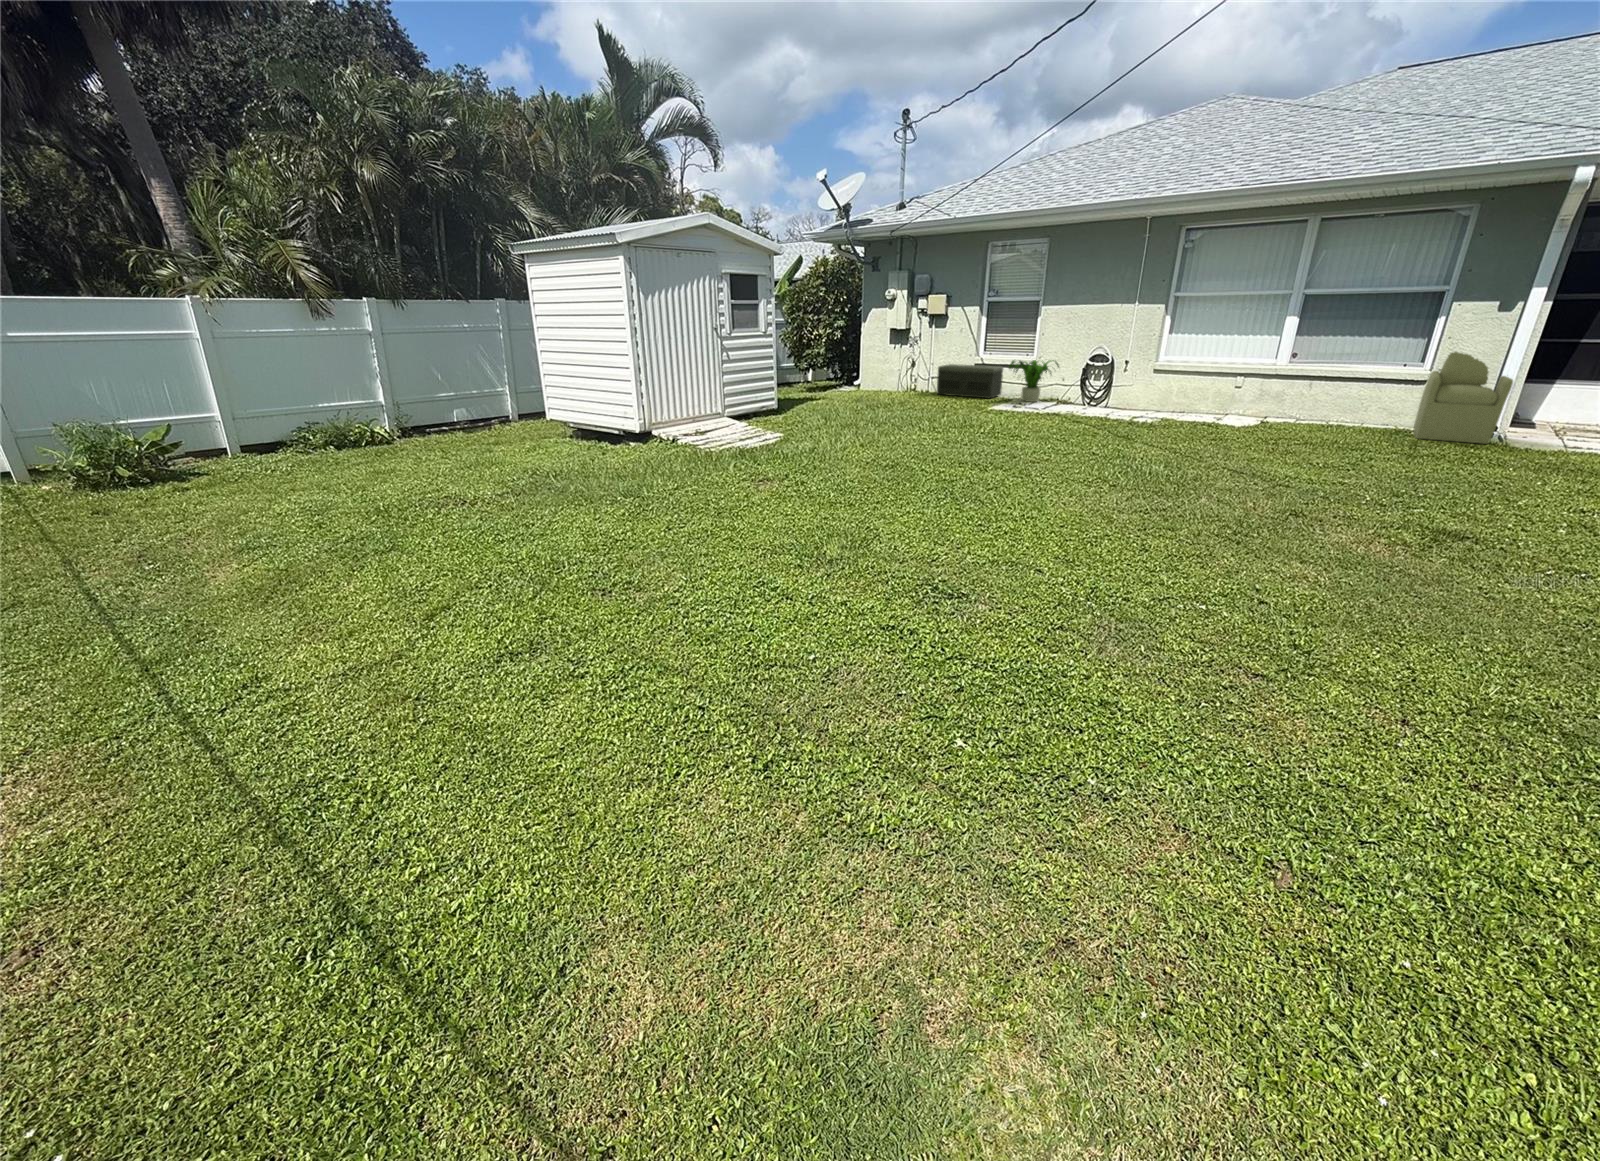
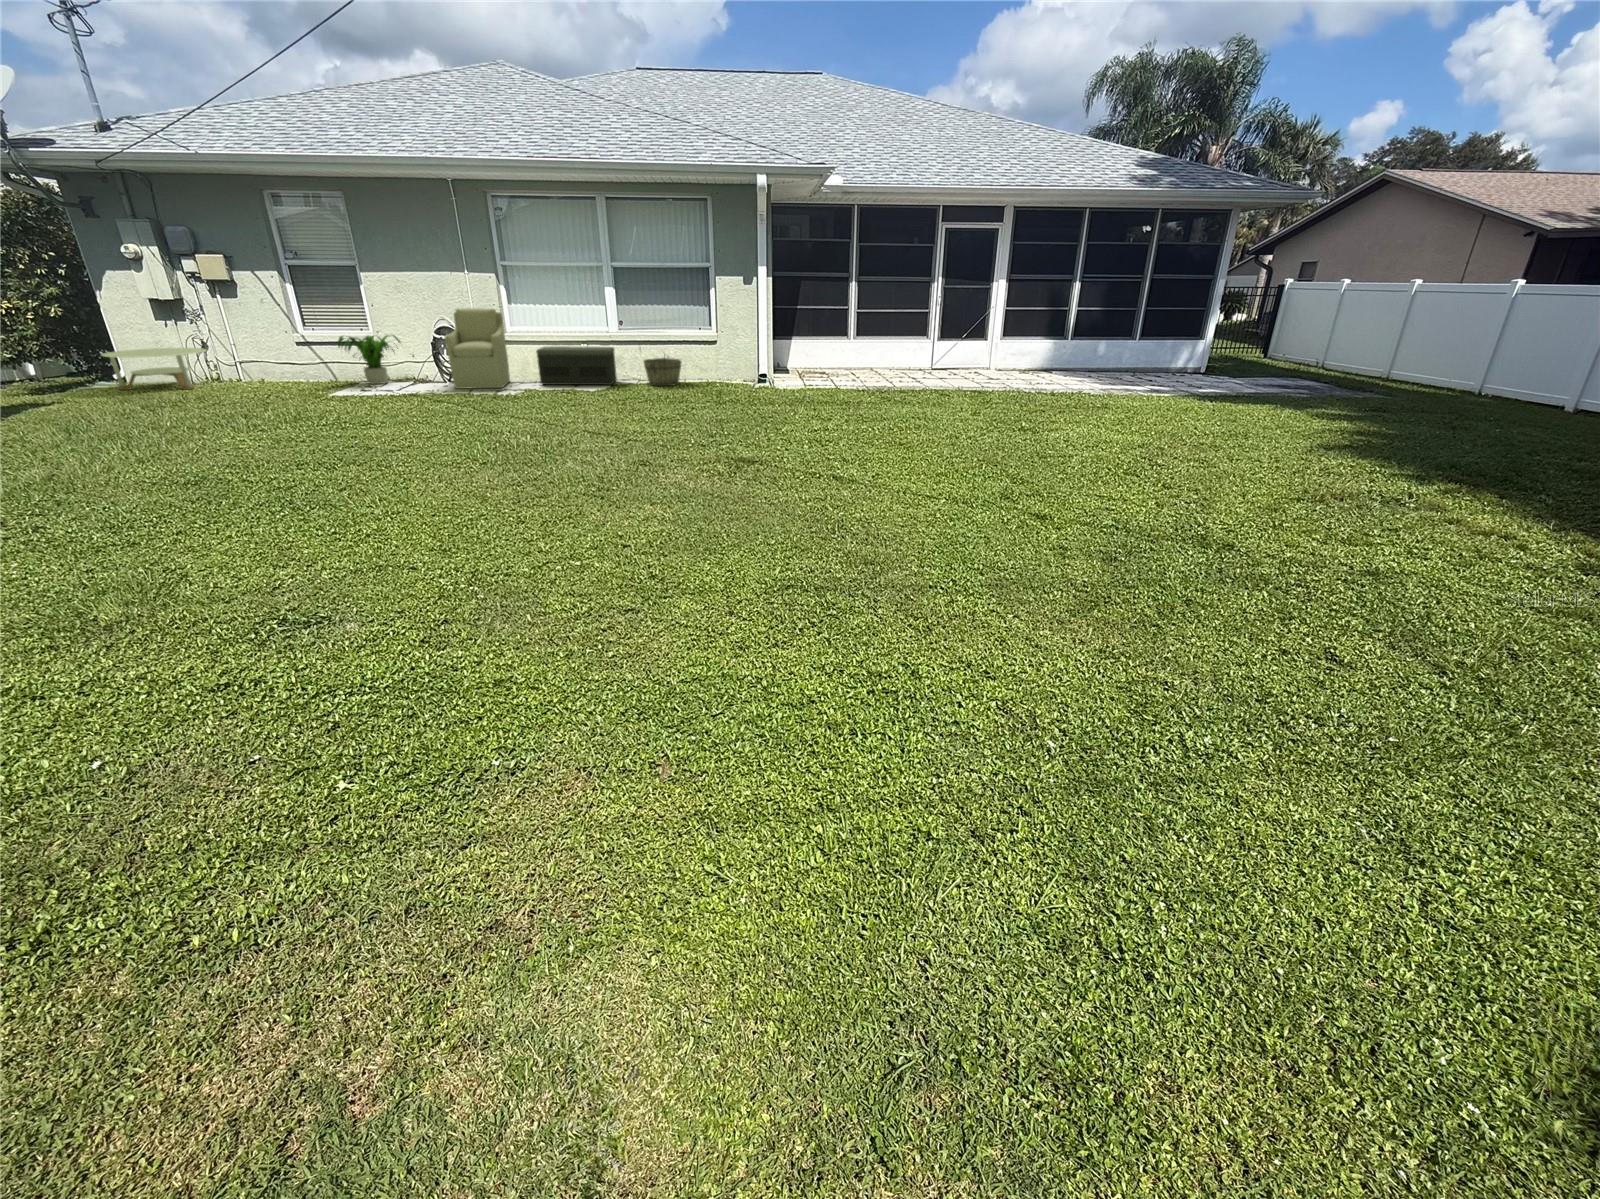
chair: present [1414,351,1513,444] -> present [444,308,510,389]
round table: none [857,364,918,395] -> present [102,348,206,390]
storage bench: present [937,364,1003,398] -> present [536,346,617,385]
wooden bucket: none [1310,389,1365,428] -> present [644,357,681,386]

